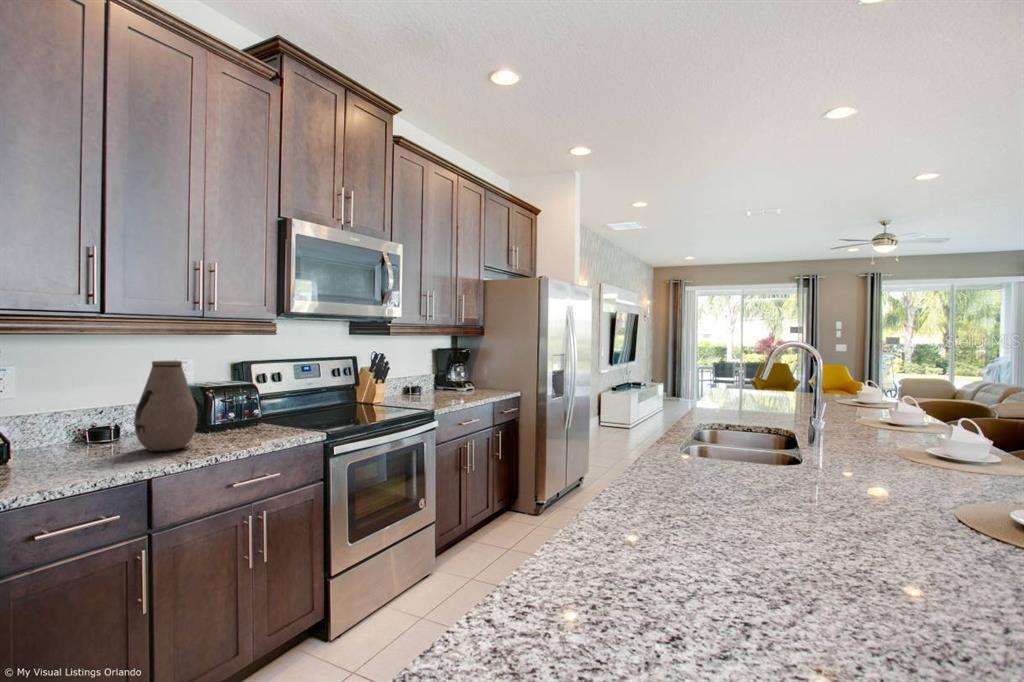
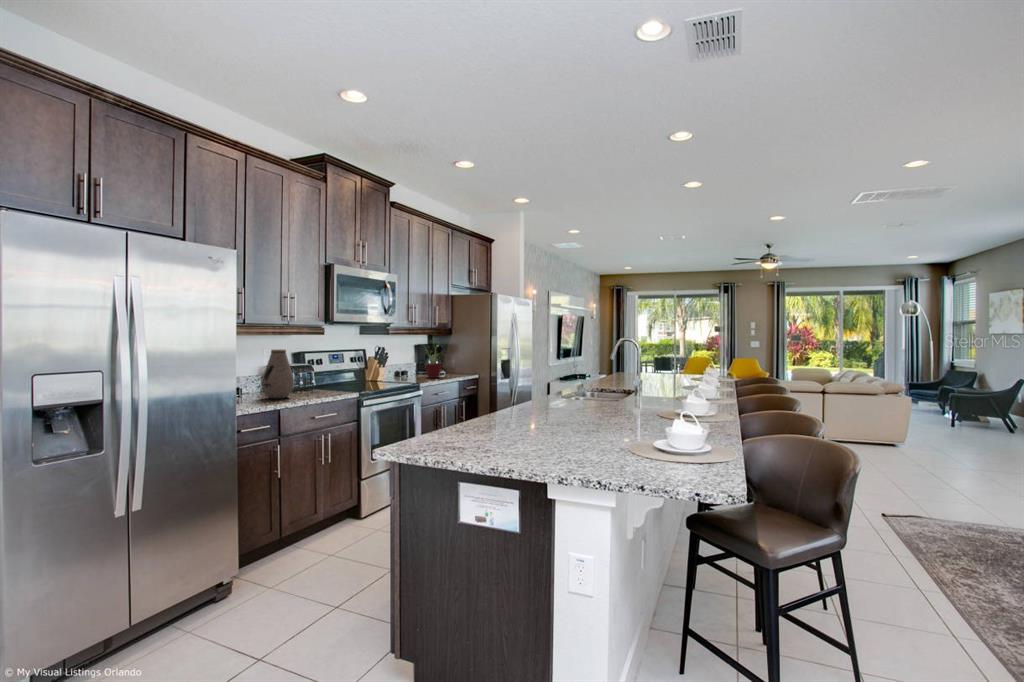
potted plant: none [441,342,475,397] -> present [422,341,443,378]

